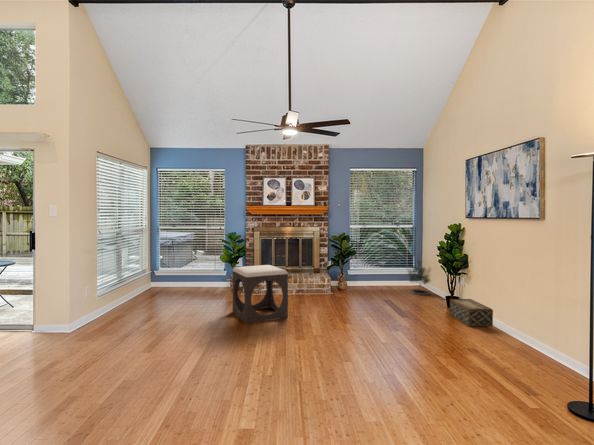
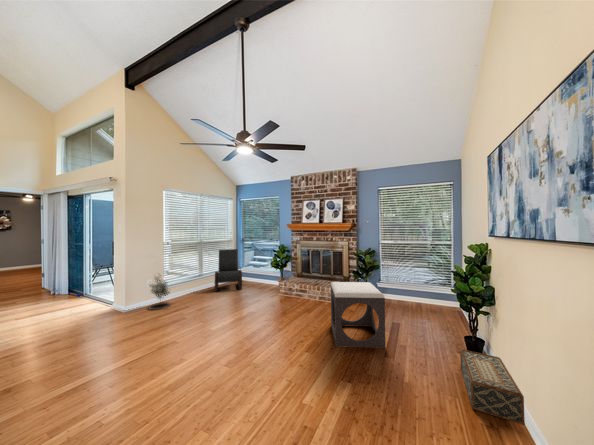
lounge chair: none [131,242,185,302] -> present [214,249,242,292]
potted tree: present [409,261,430,295] -> present [149,278,170,310]
footstool: present [233,265,288,323] -> present [331,282,385,348]

